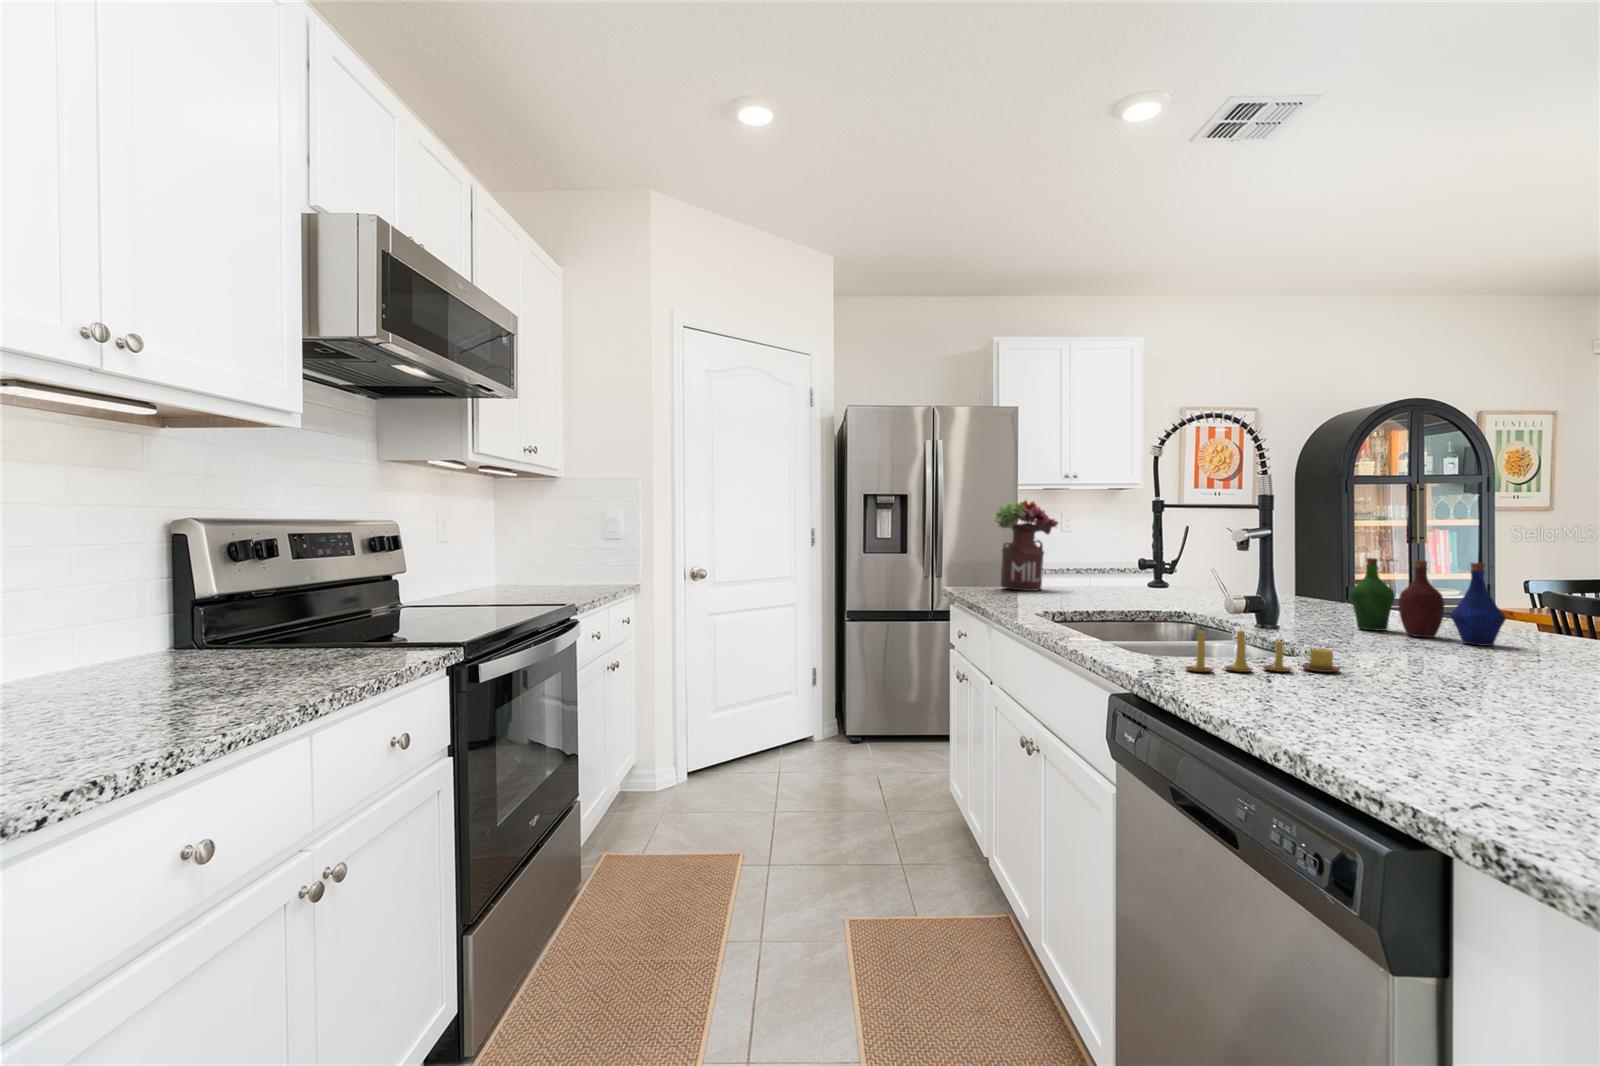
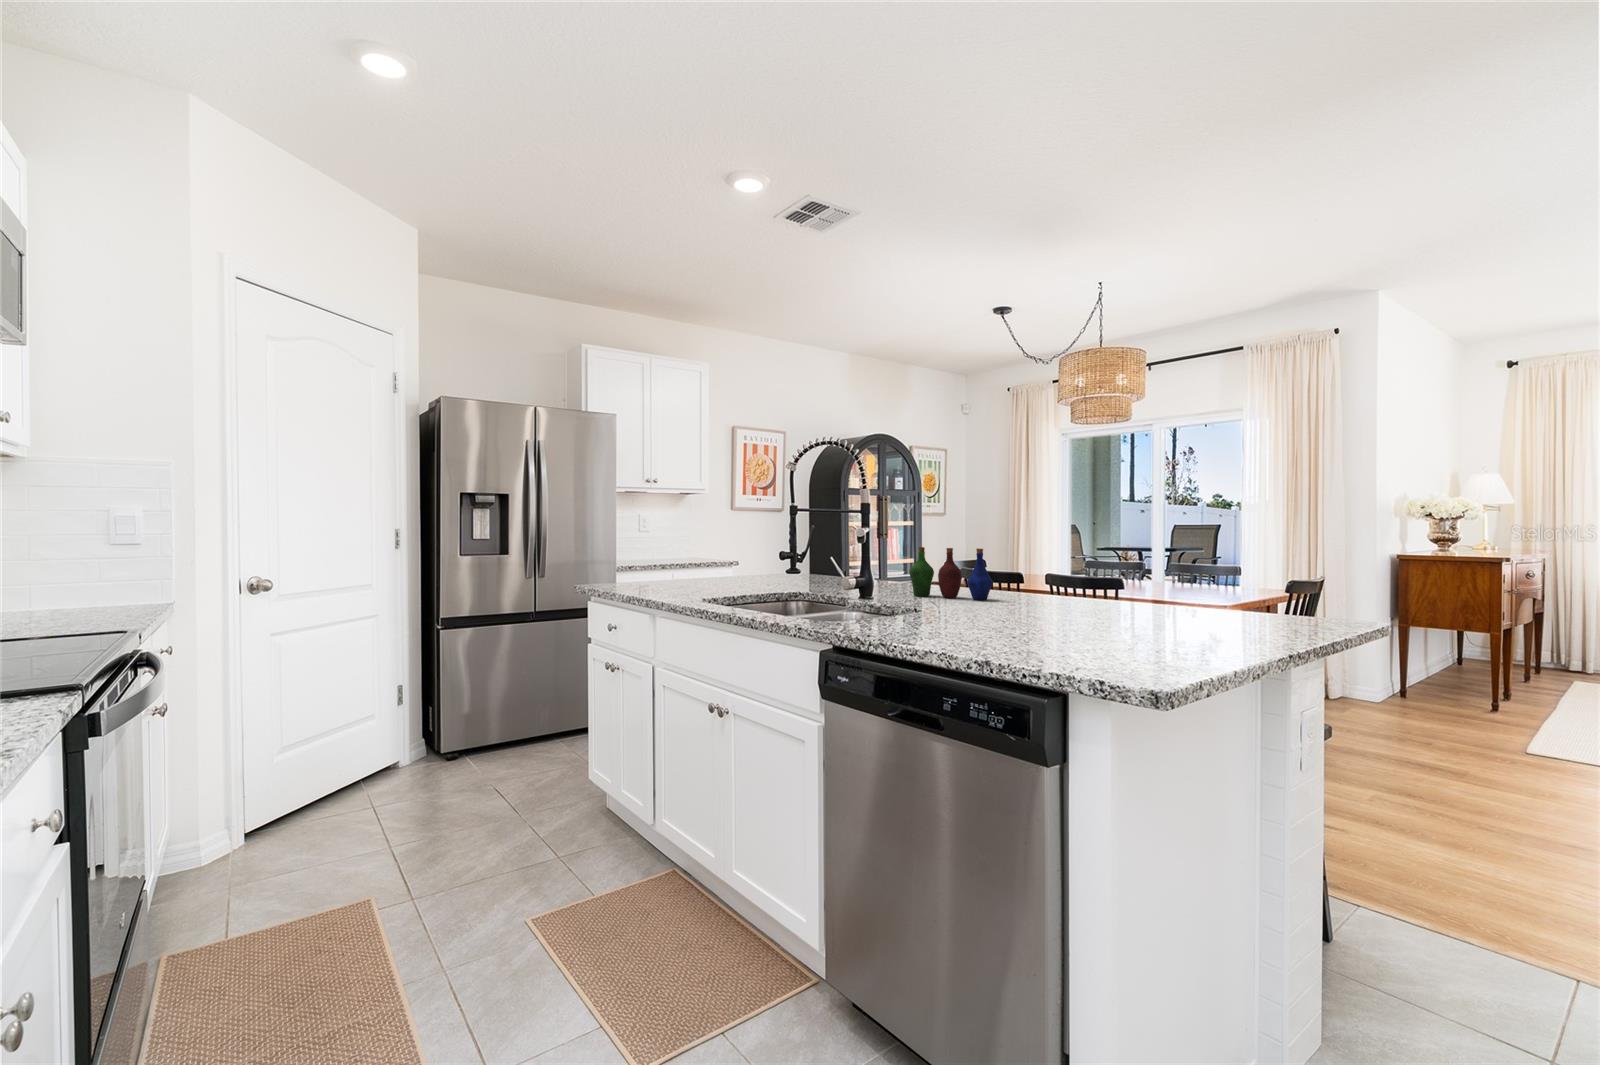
flower arrangement: present [995,500,1059,591] -> none [627,501,684,584]
candle: present [1186,631,1340,672] -> none [864,594,943,628]

